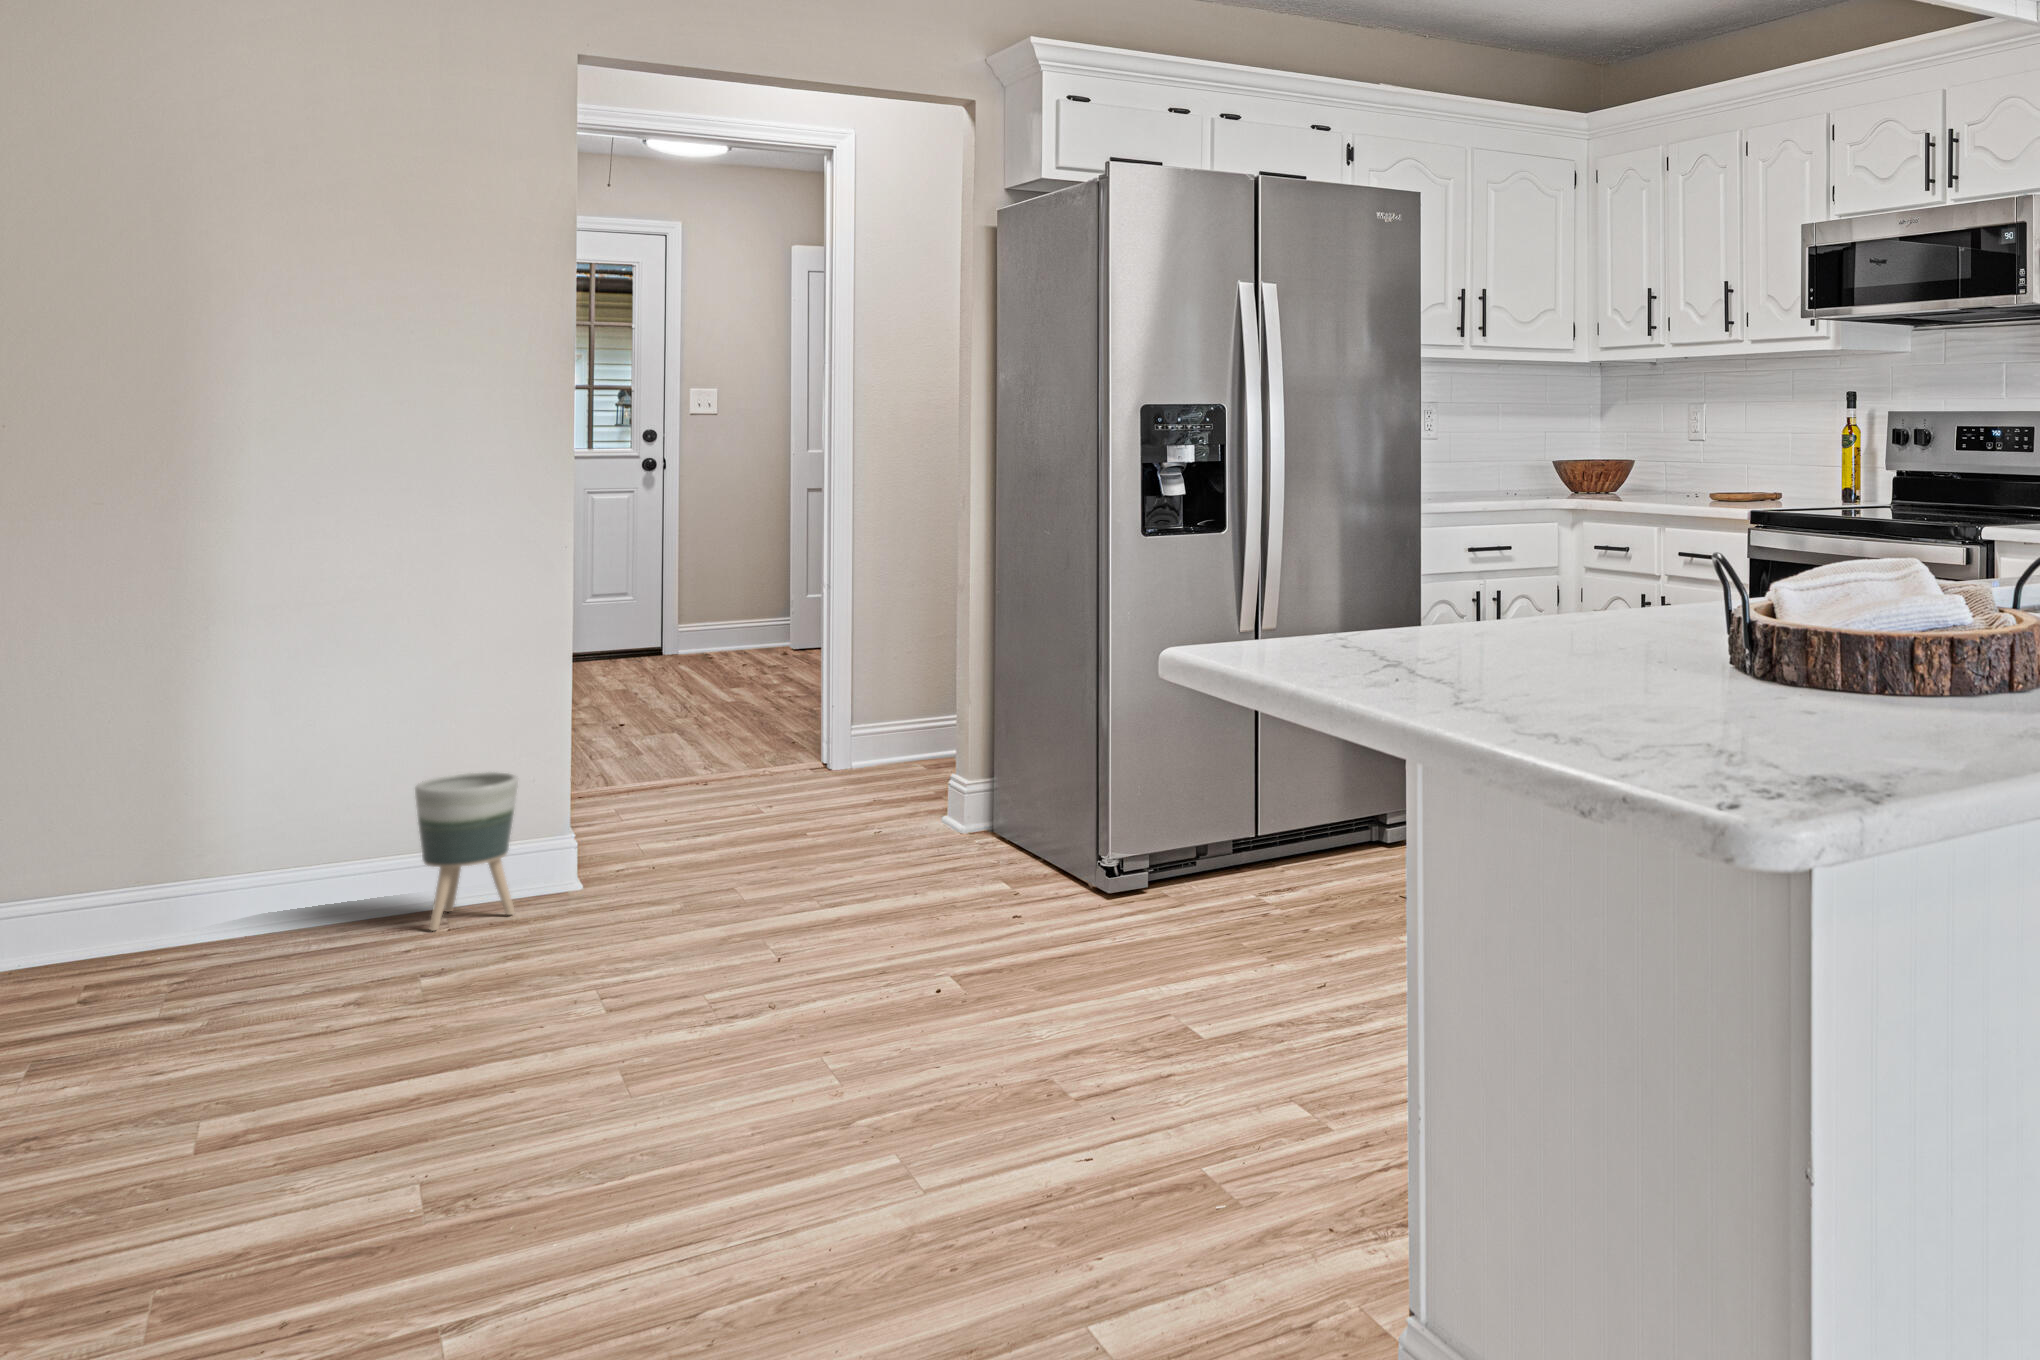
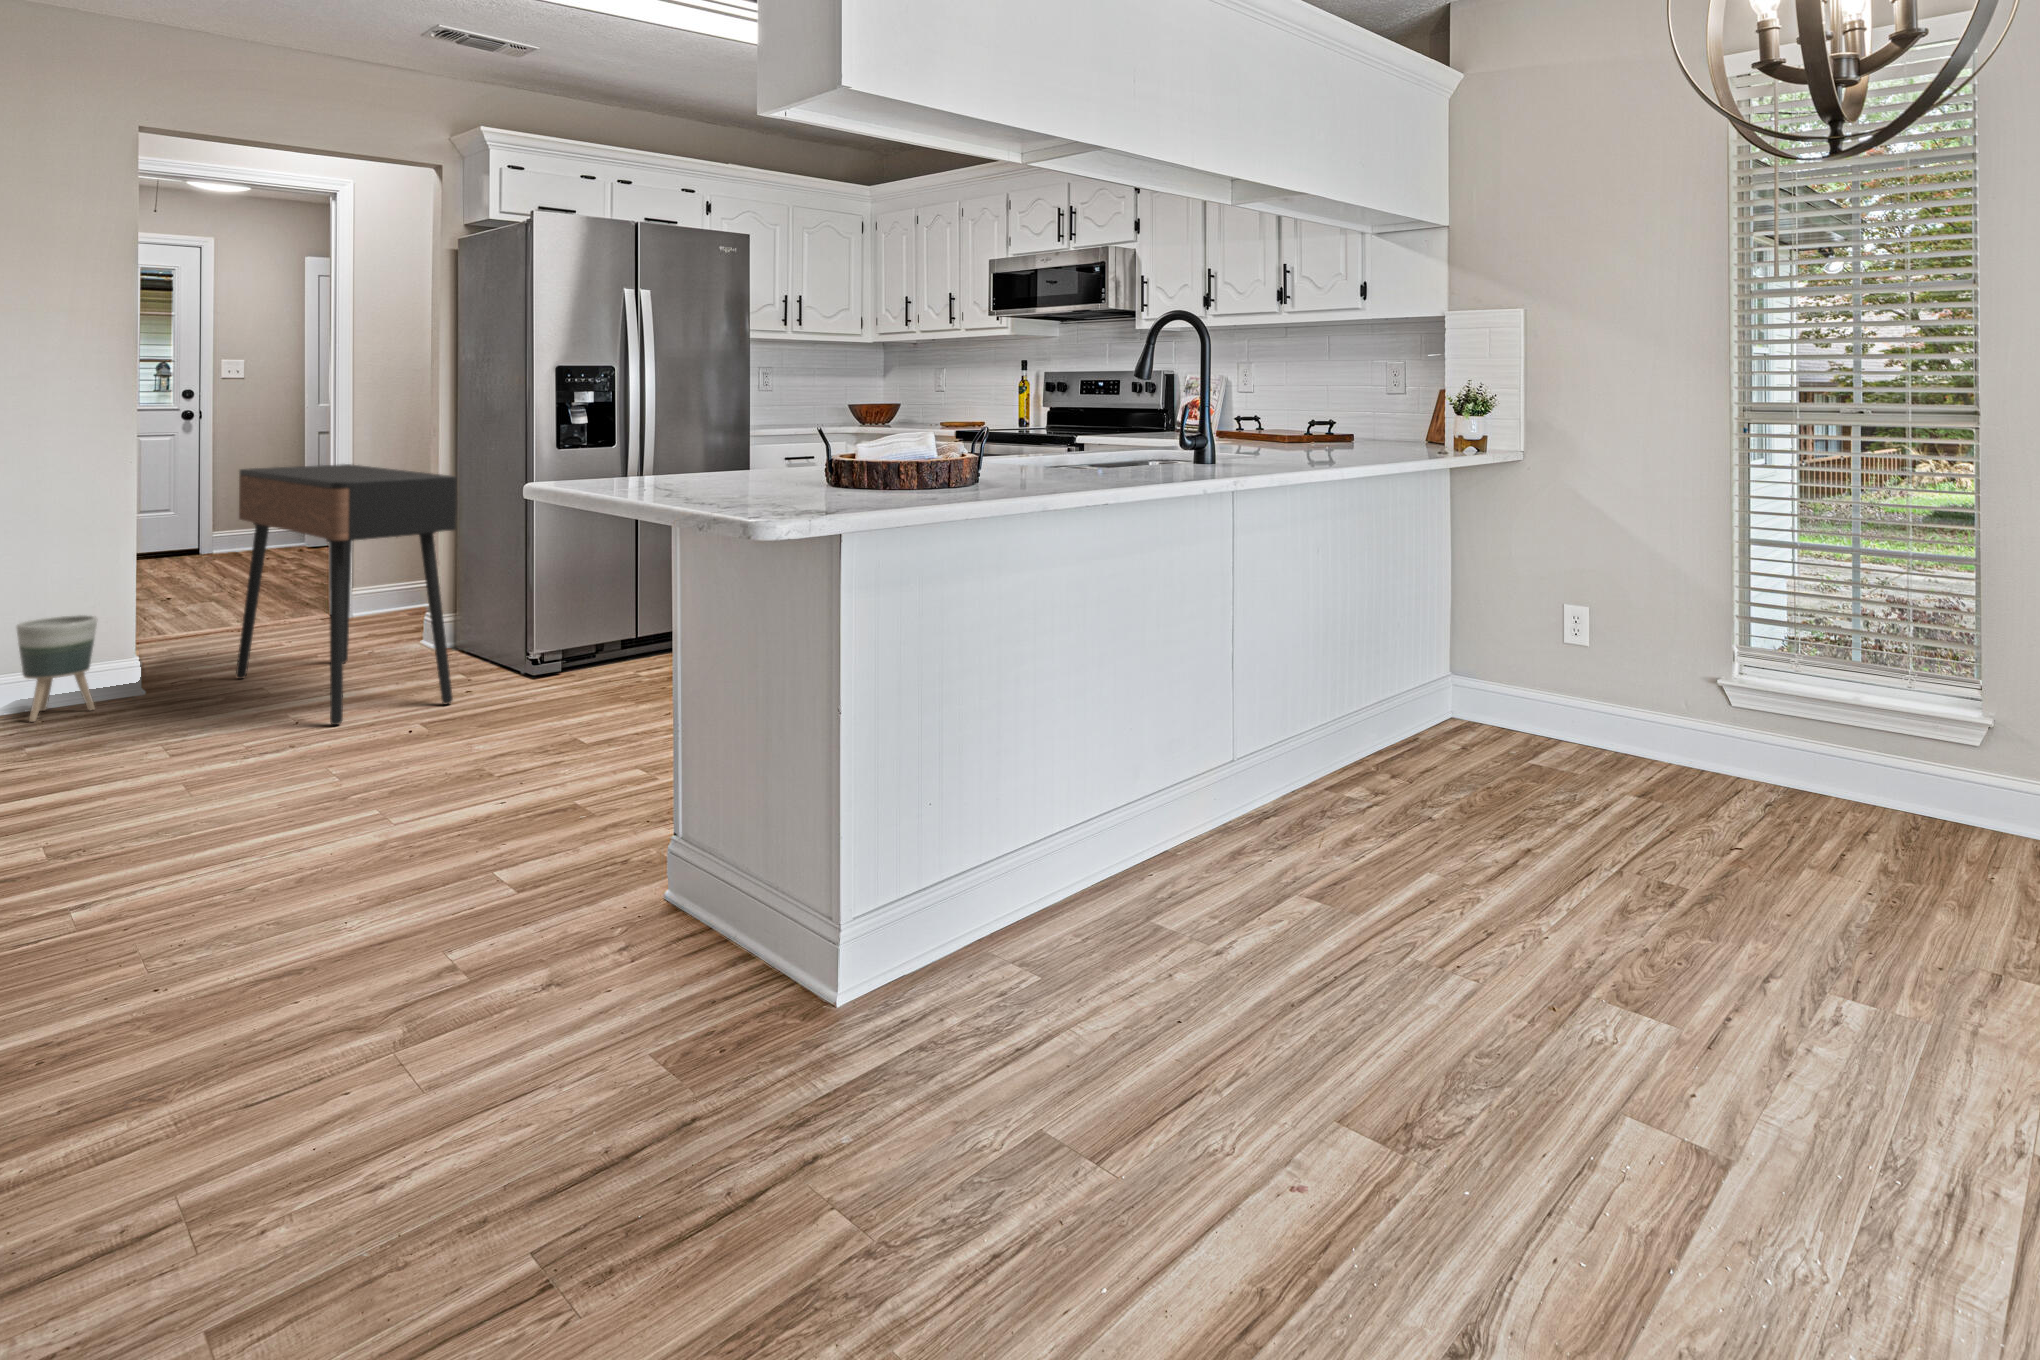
console table: none [698,551,1003,968] -> present [236,464,457,725]

